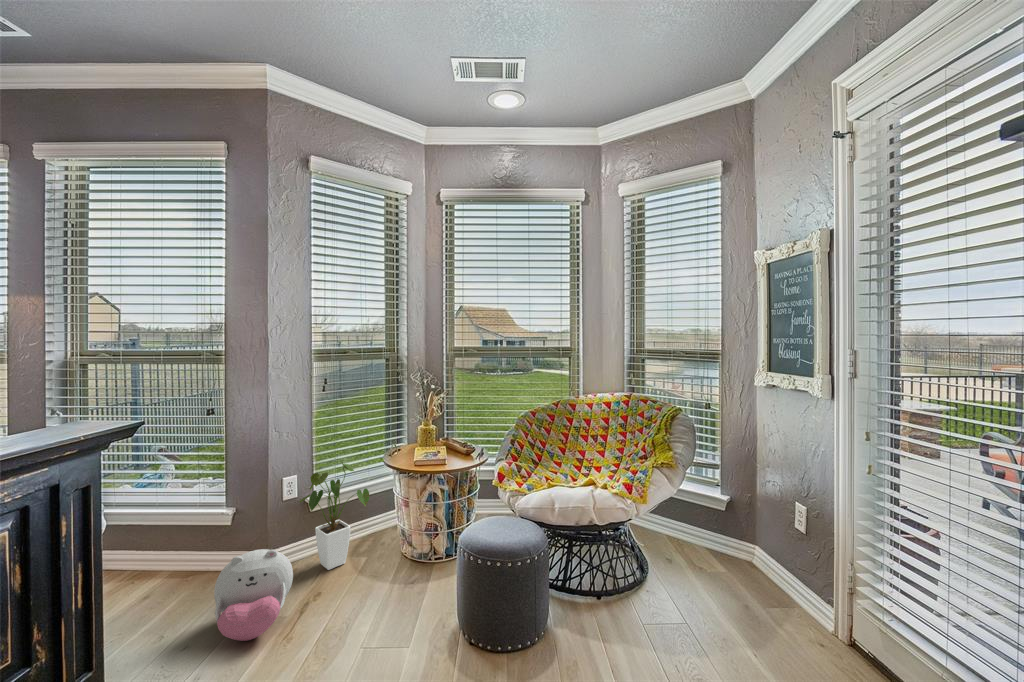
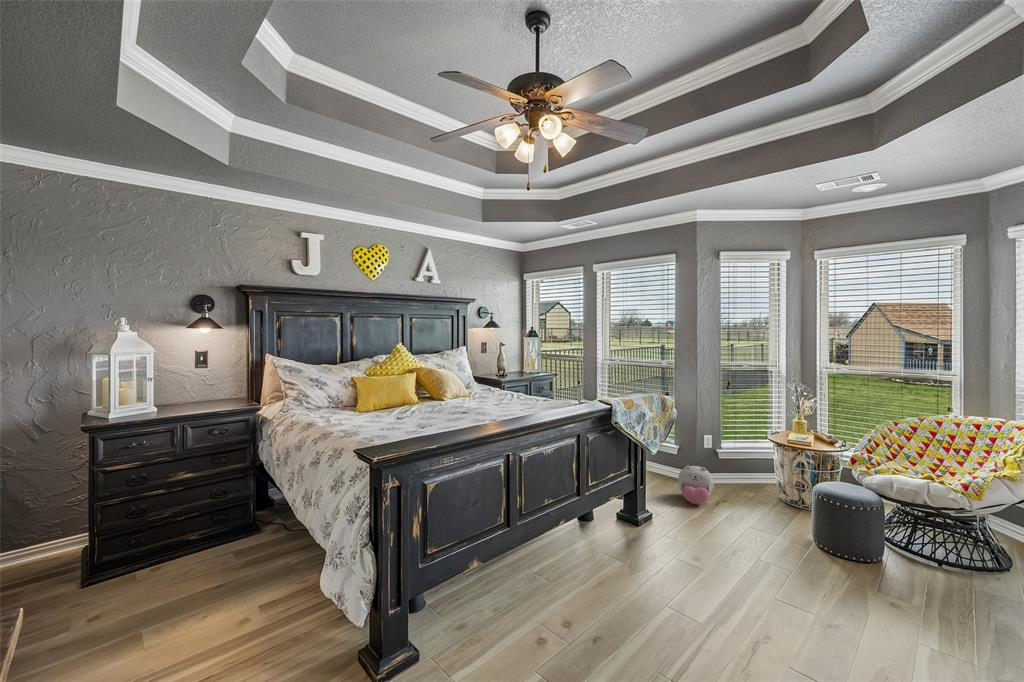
house plant: present [299,462,369,570] -> none [714,434,757,493]

